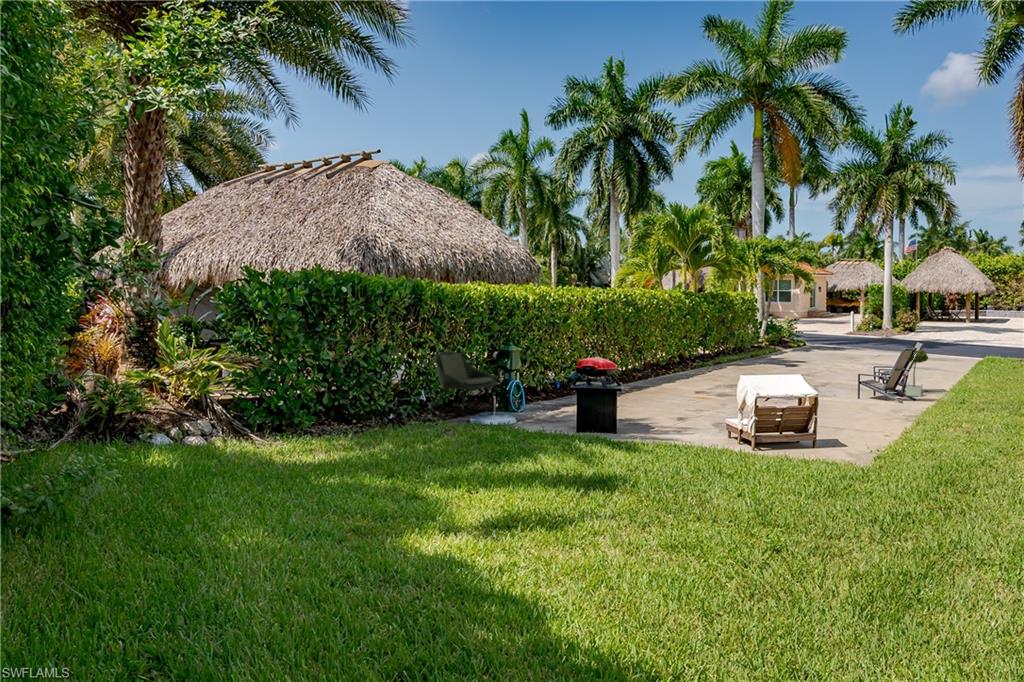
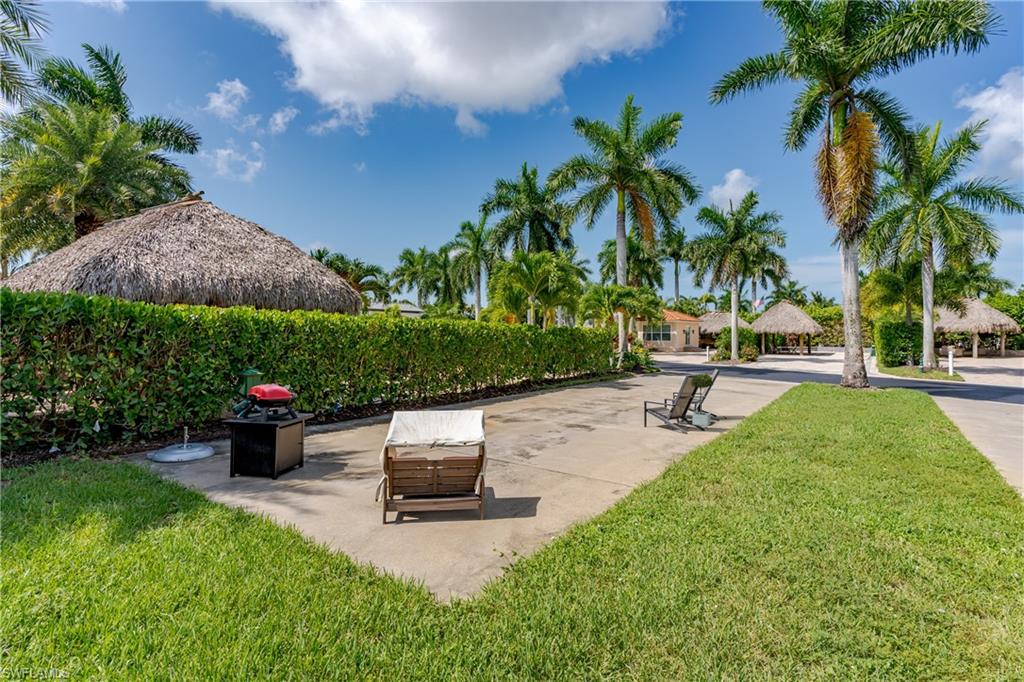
lounge chair: present [432,352,497,416] -> none [14,384,120,476]

